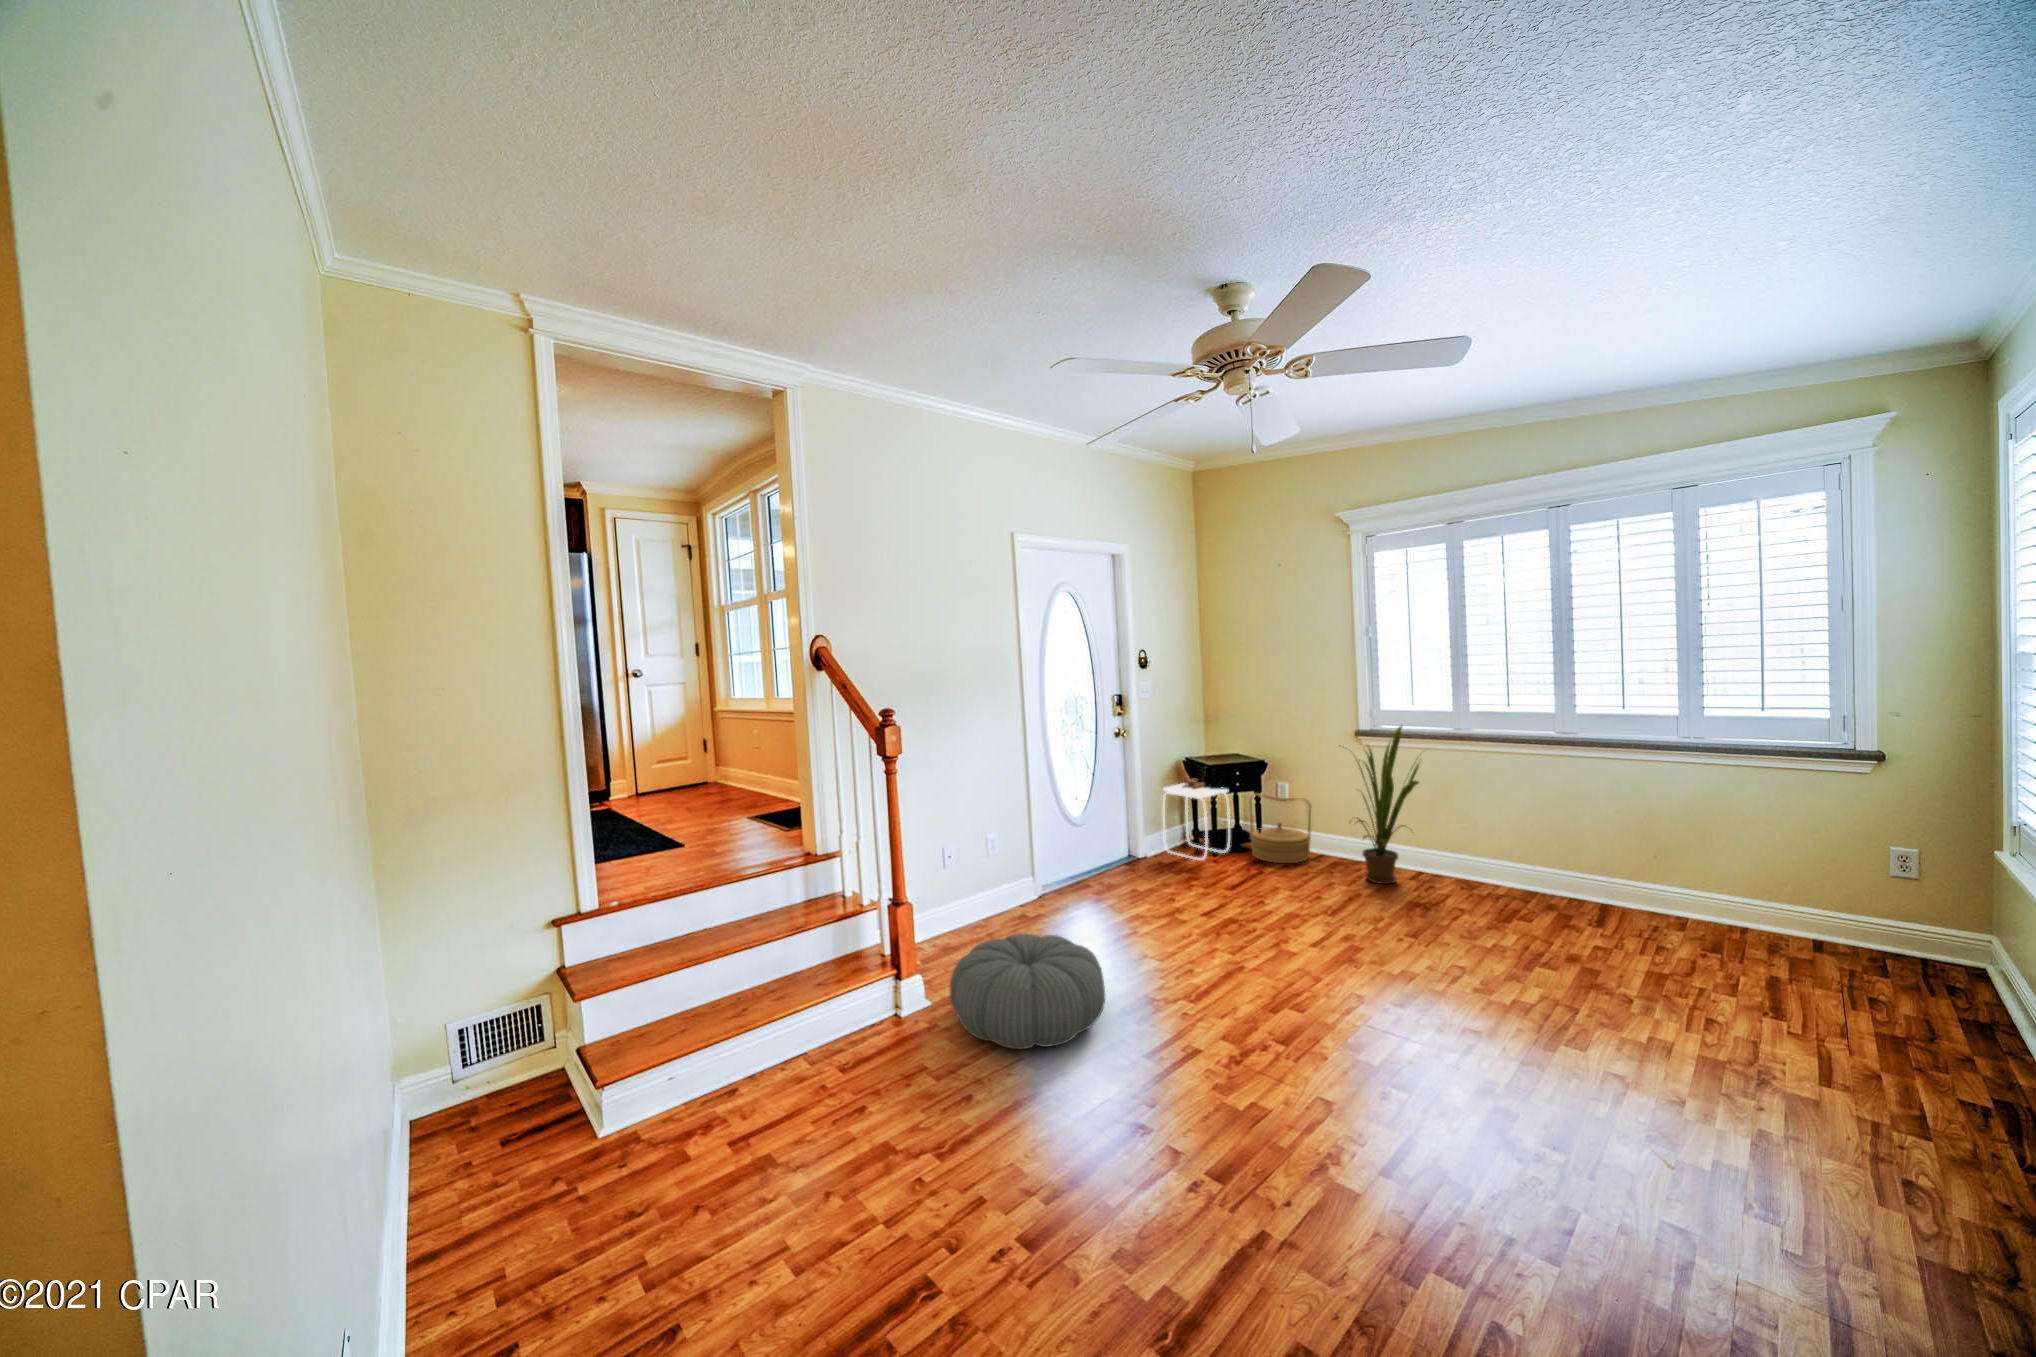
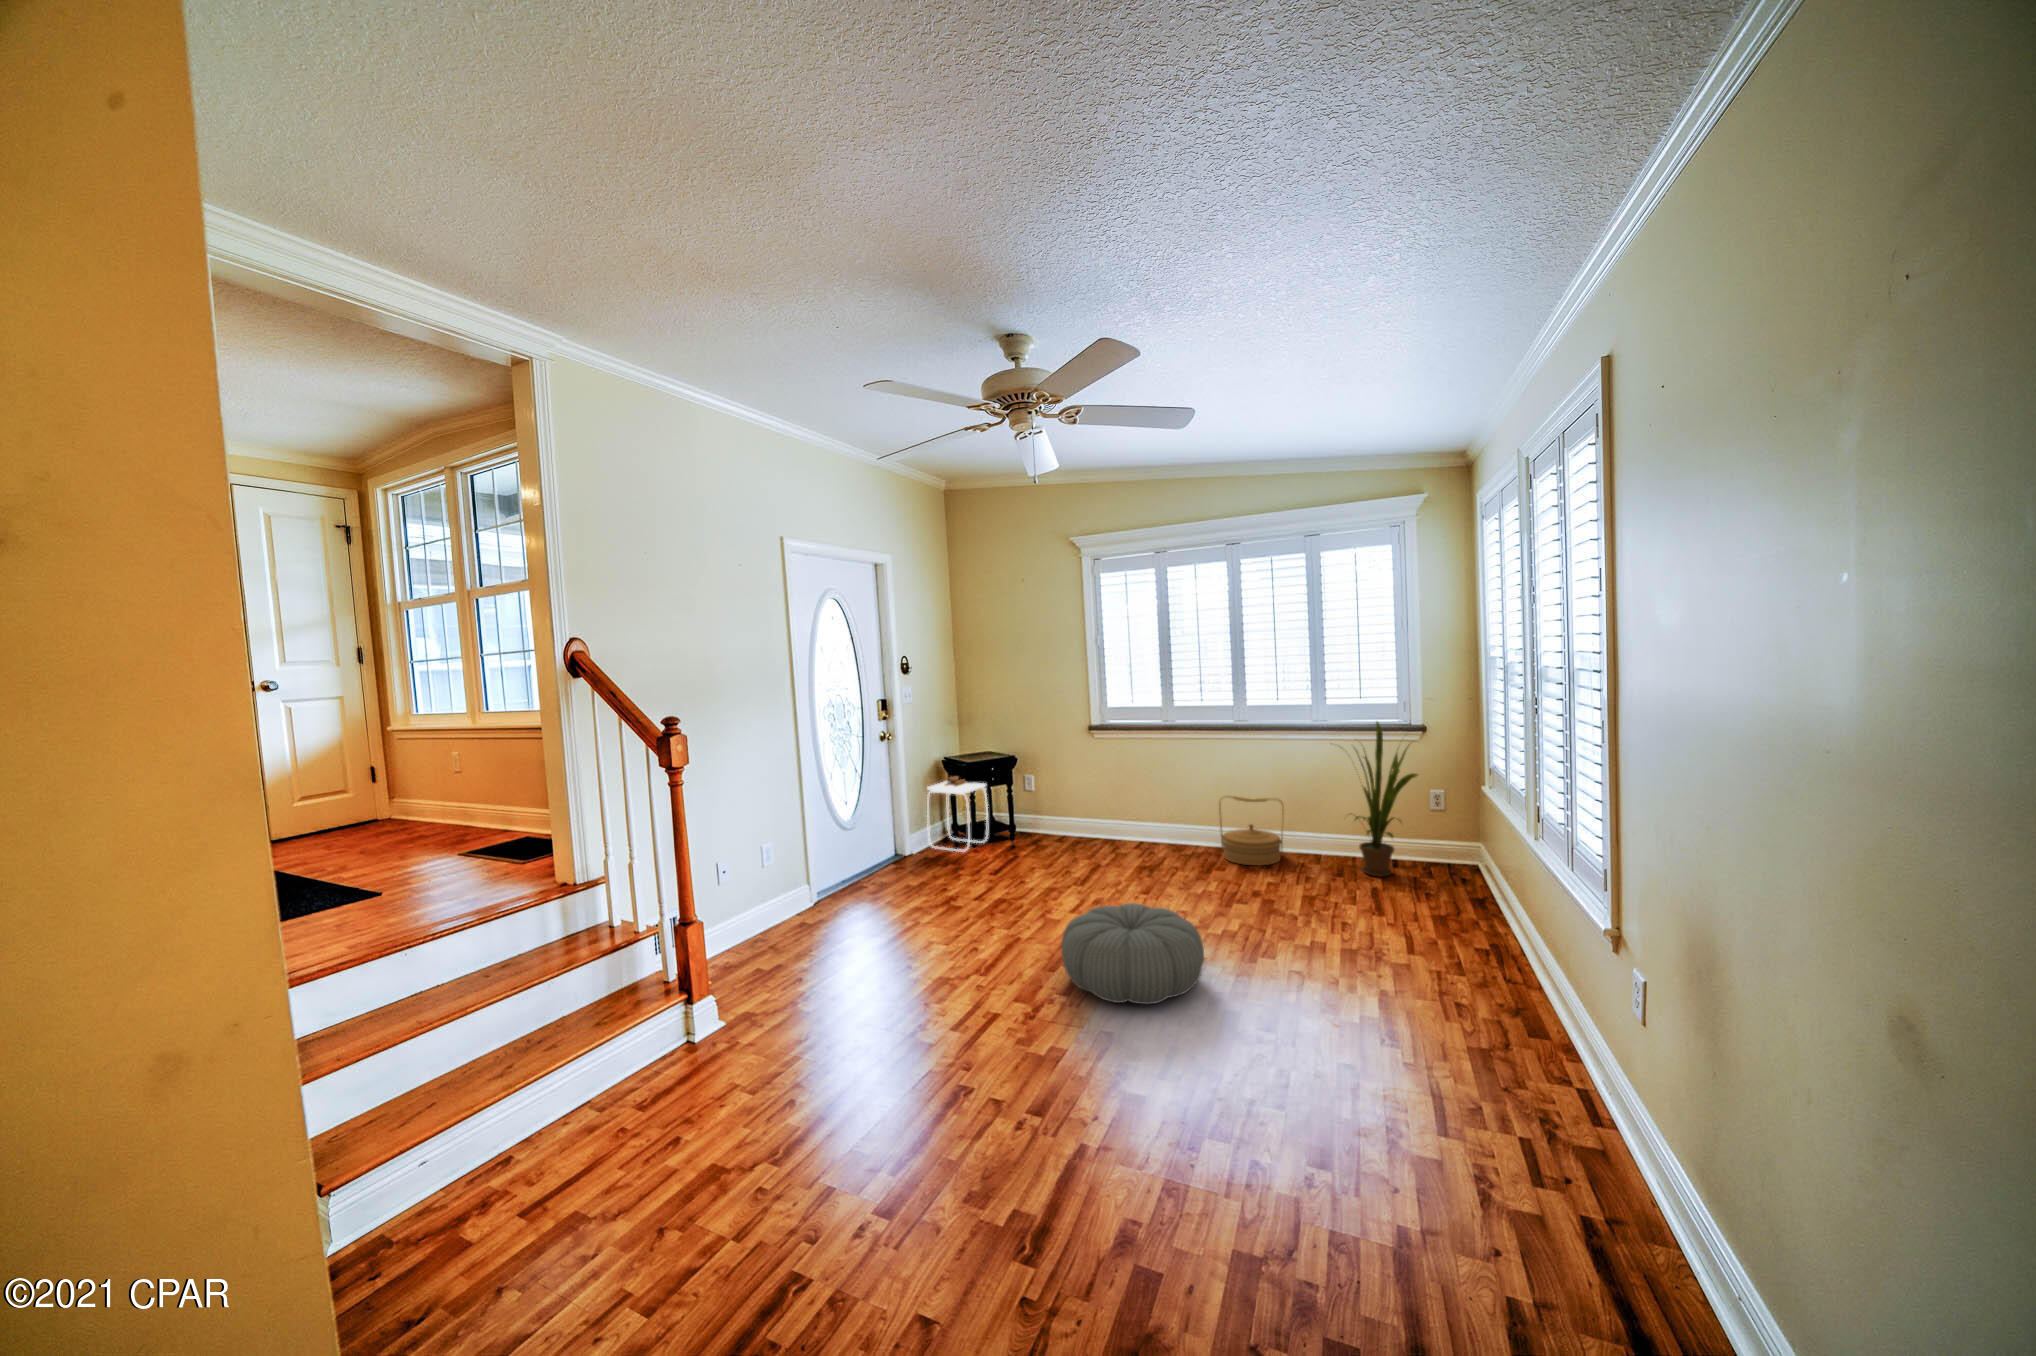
house plant: present [1343,726,1419,884] -> present [1354,722,1417,877]
woven basket: present [1249,793,1311,863] -> present [1219,796,1284,865]
pouf: present [950,934,1105,1049] -> present [1061,903,1204,1004]

